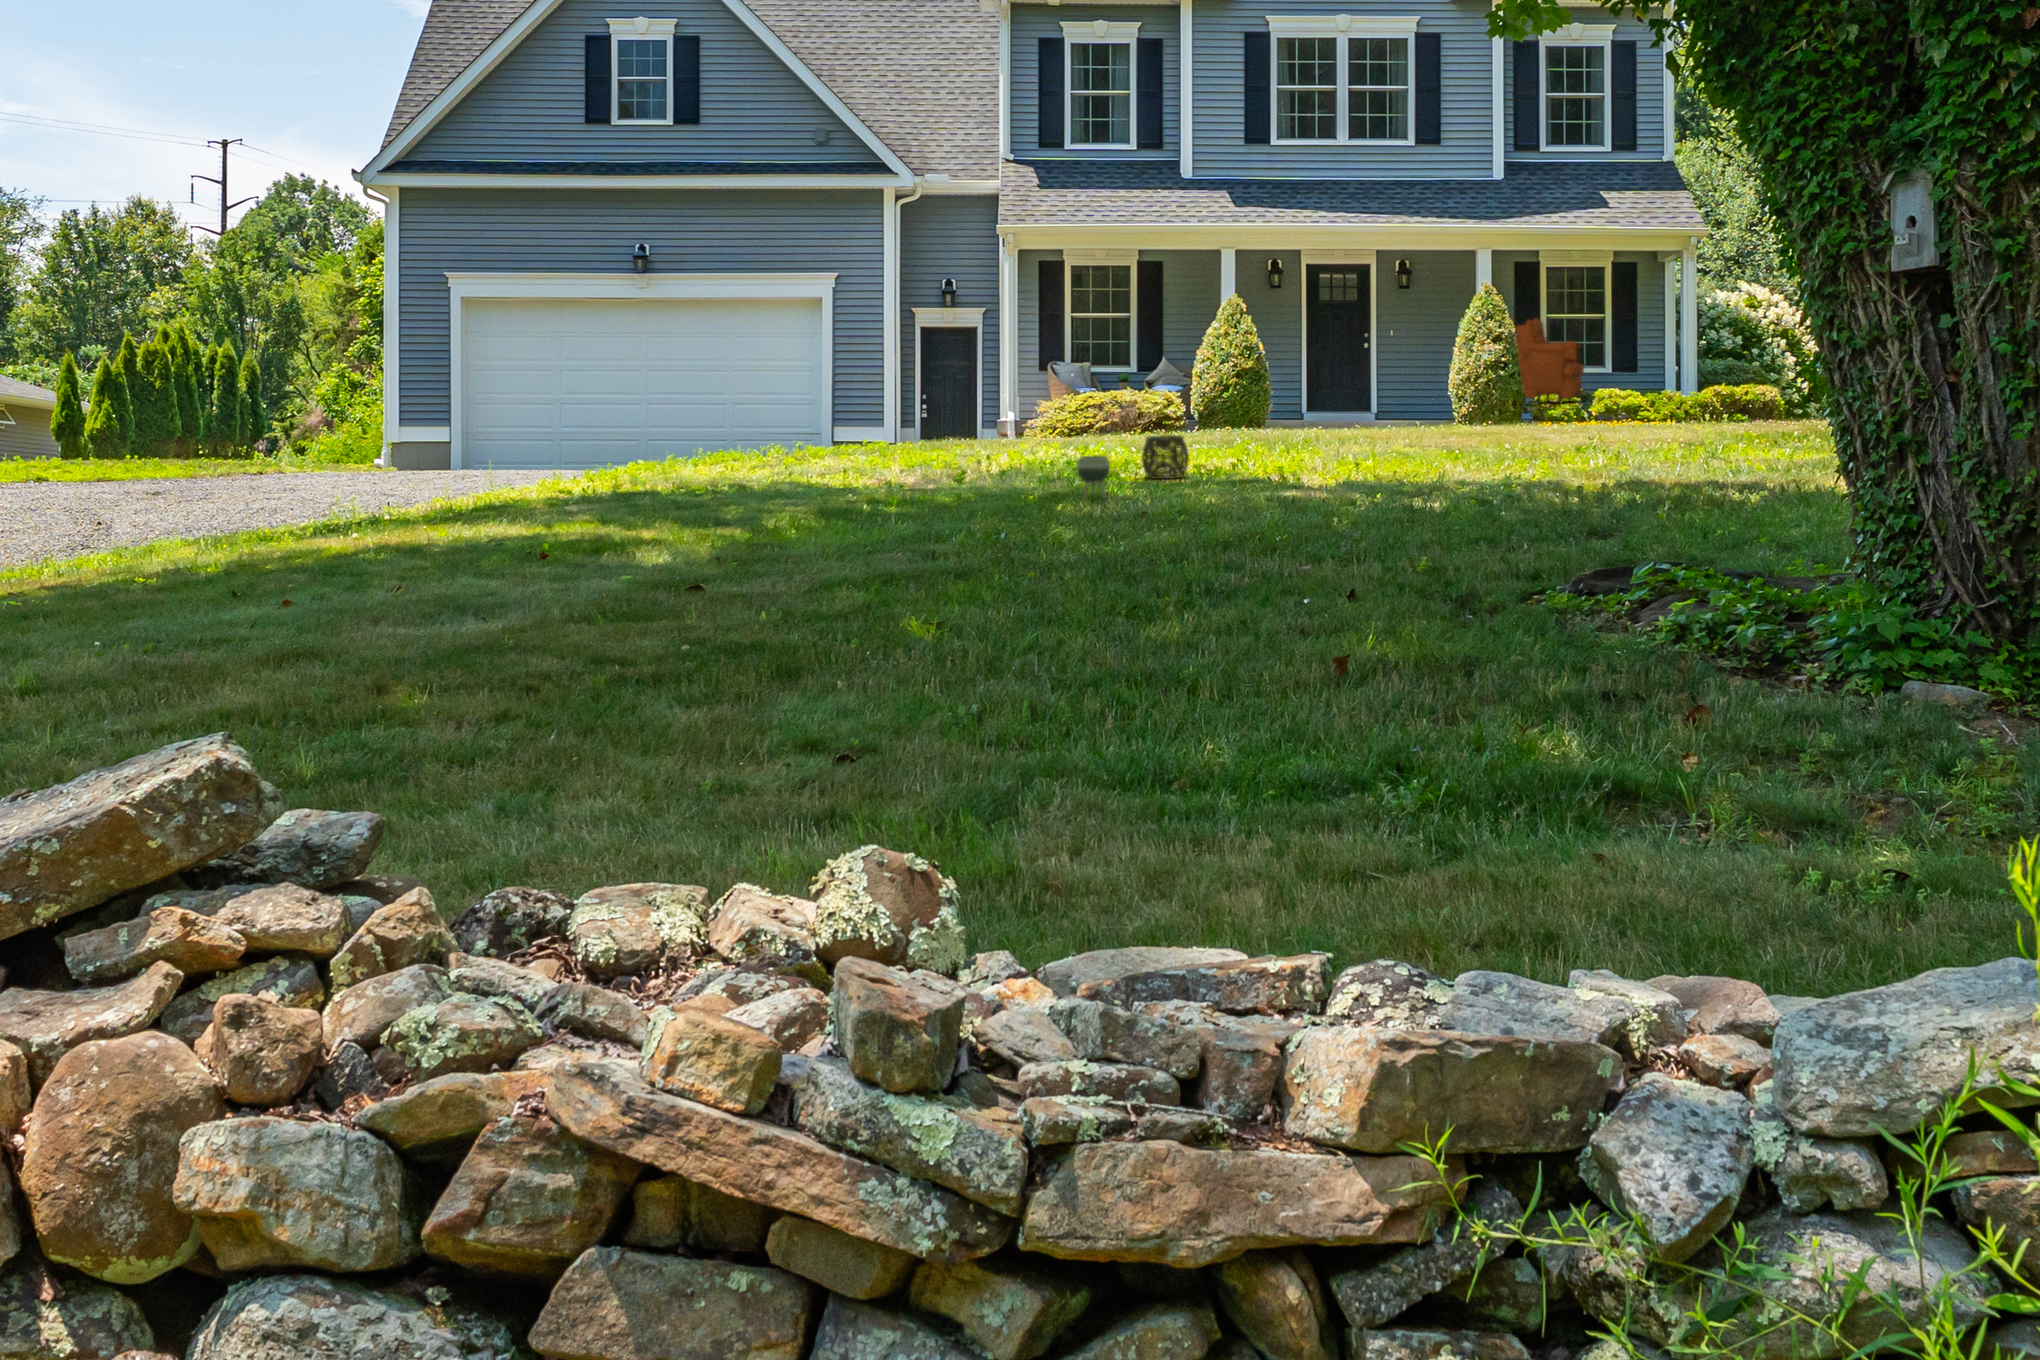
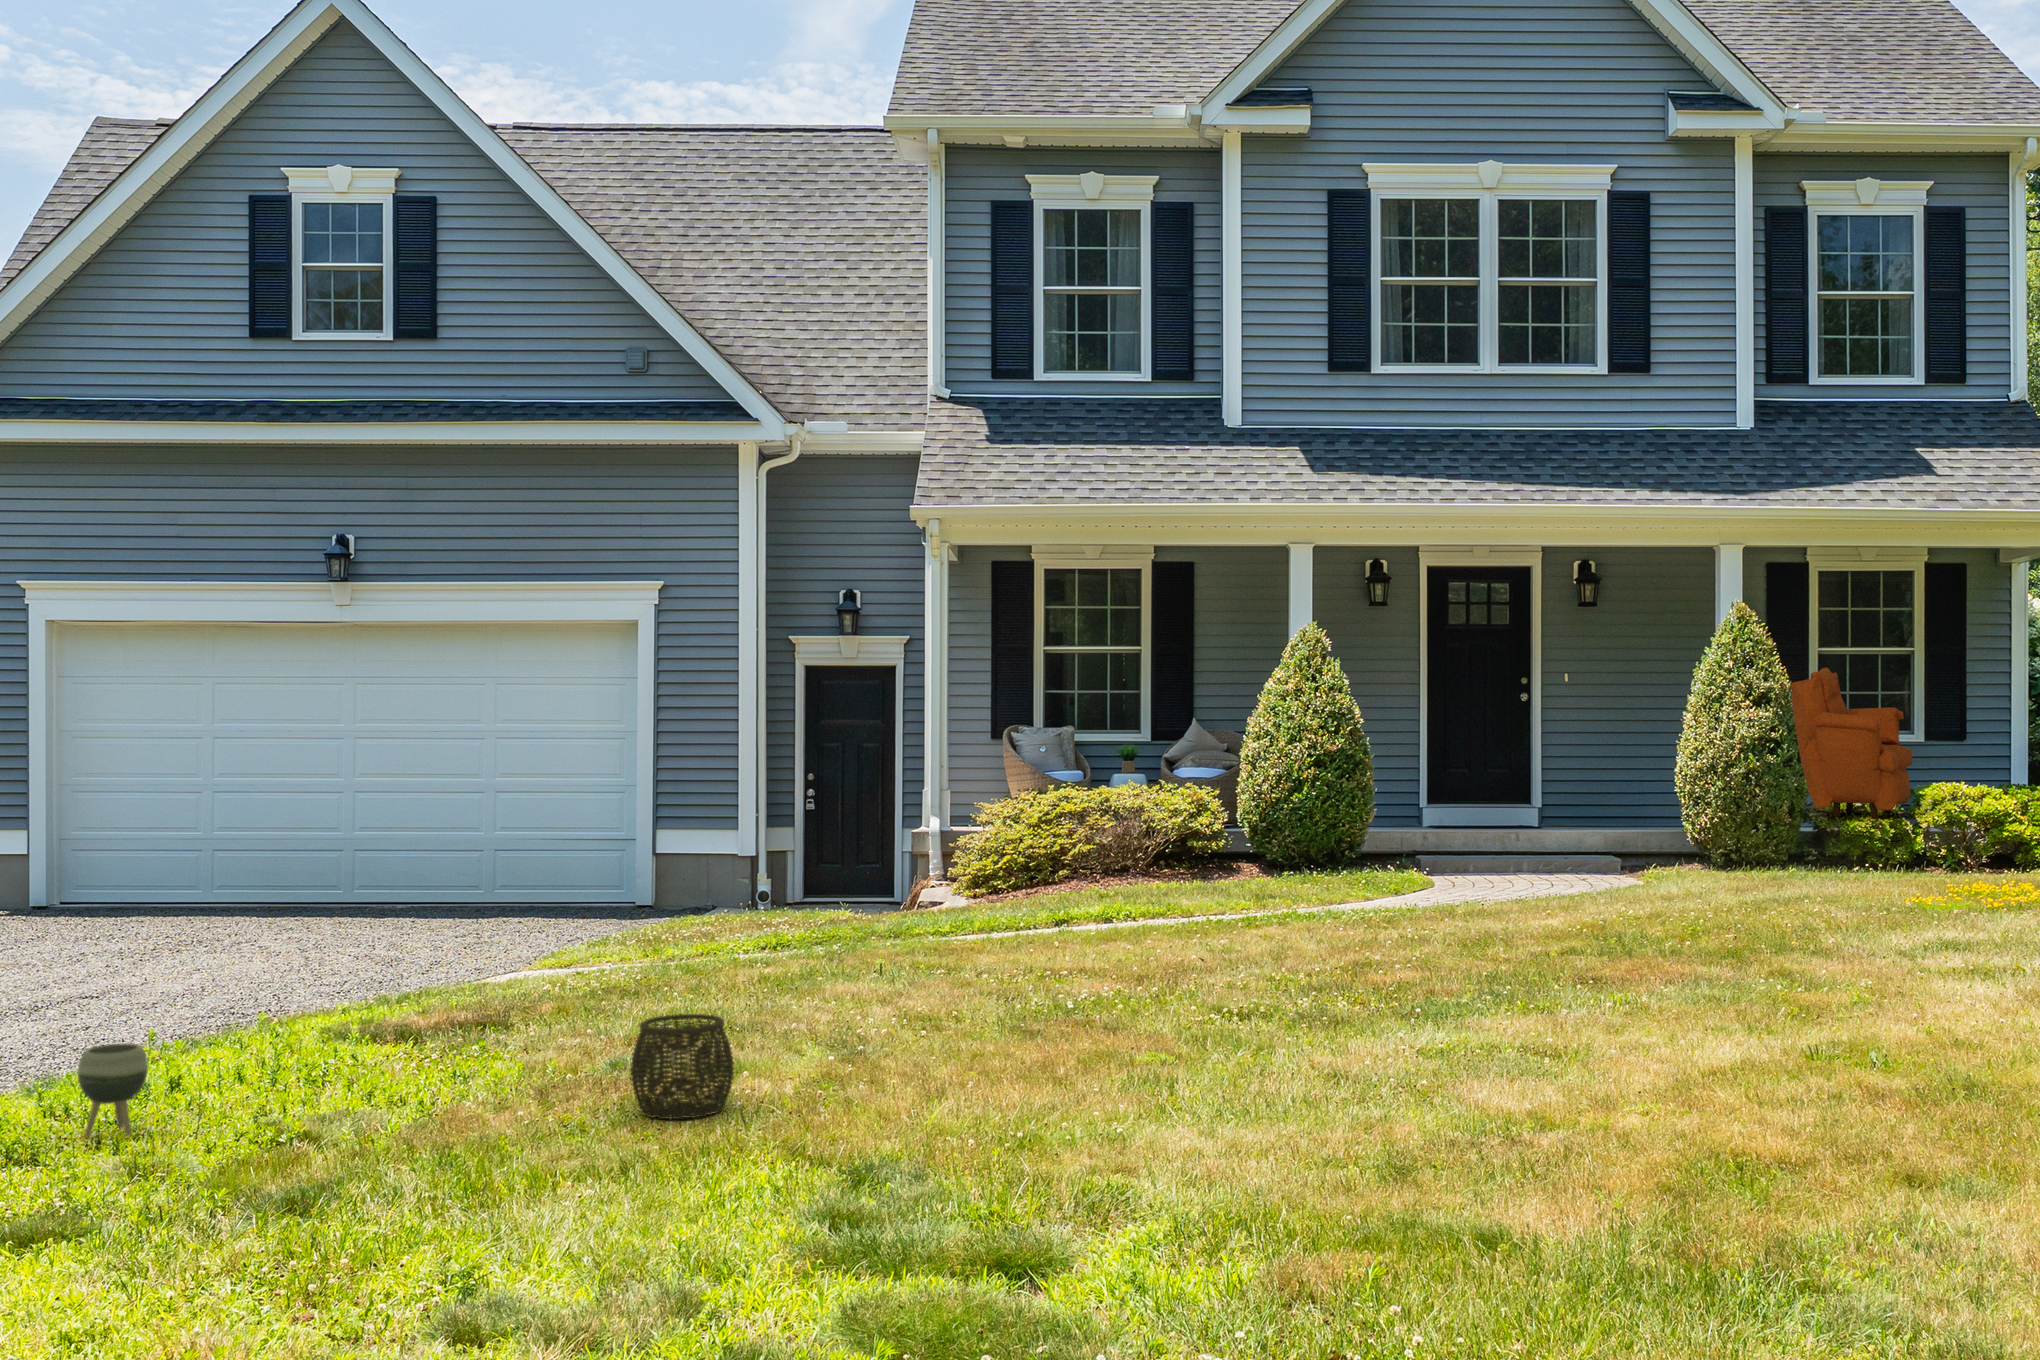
woven basket: present [1142,435,1189,479] -> present [630,1014,734,1119]
planter: present [1077,455,1110,499] -> present [77,1044,148,1137]

